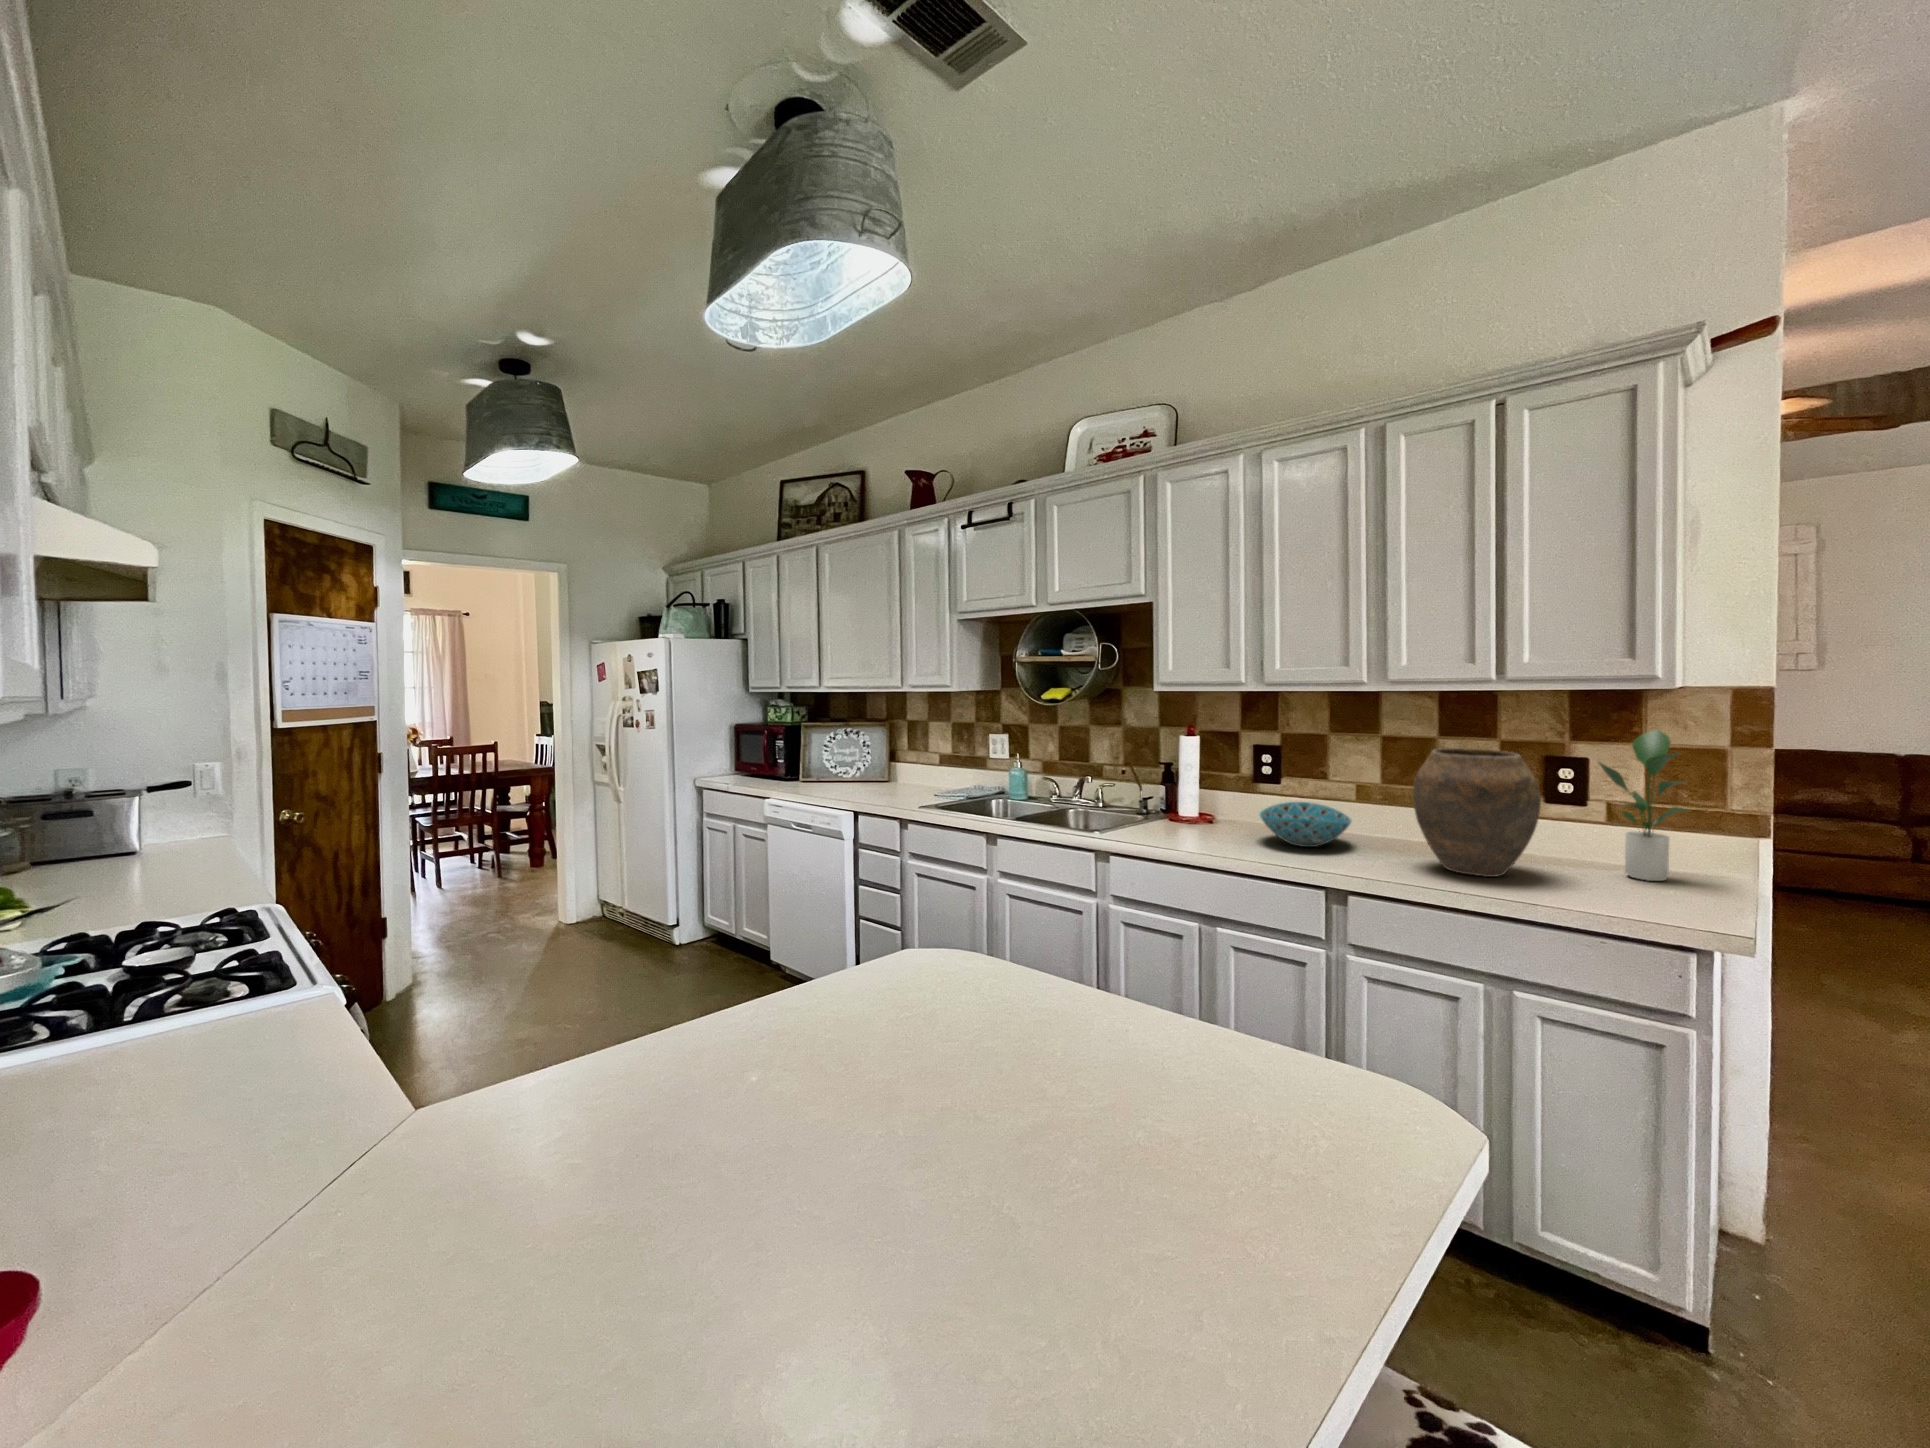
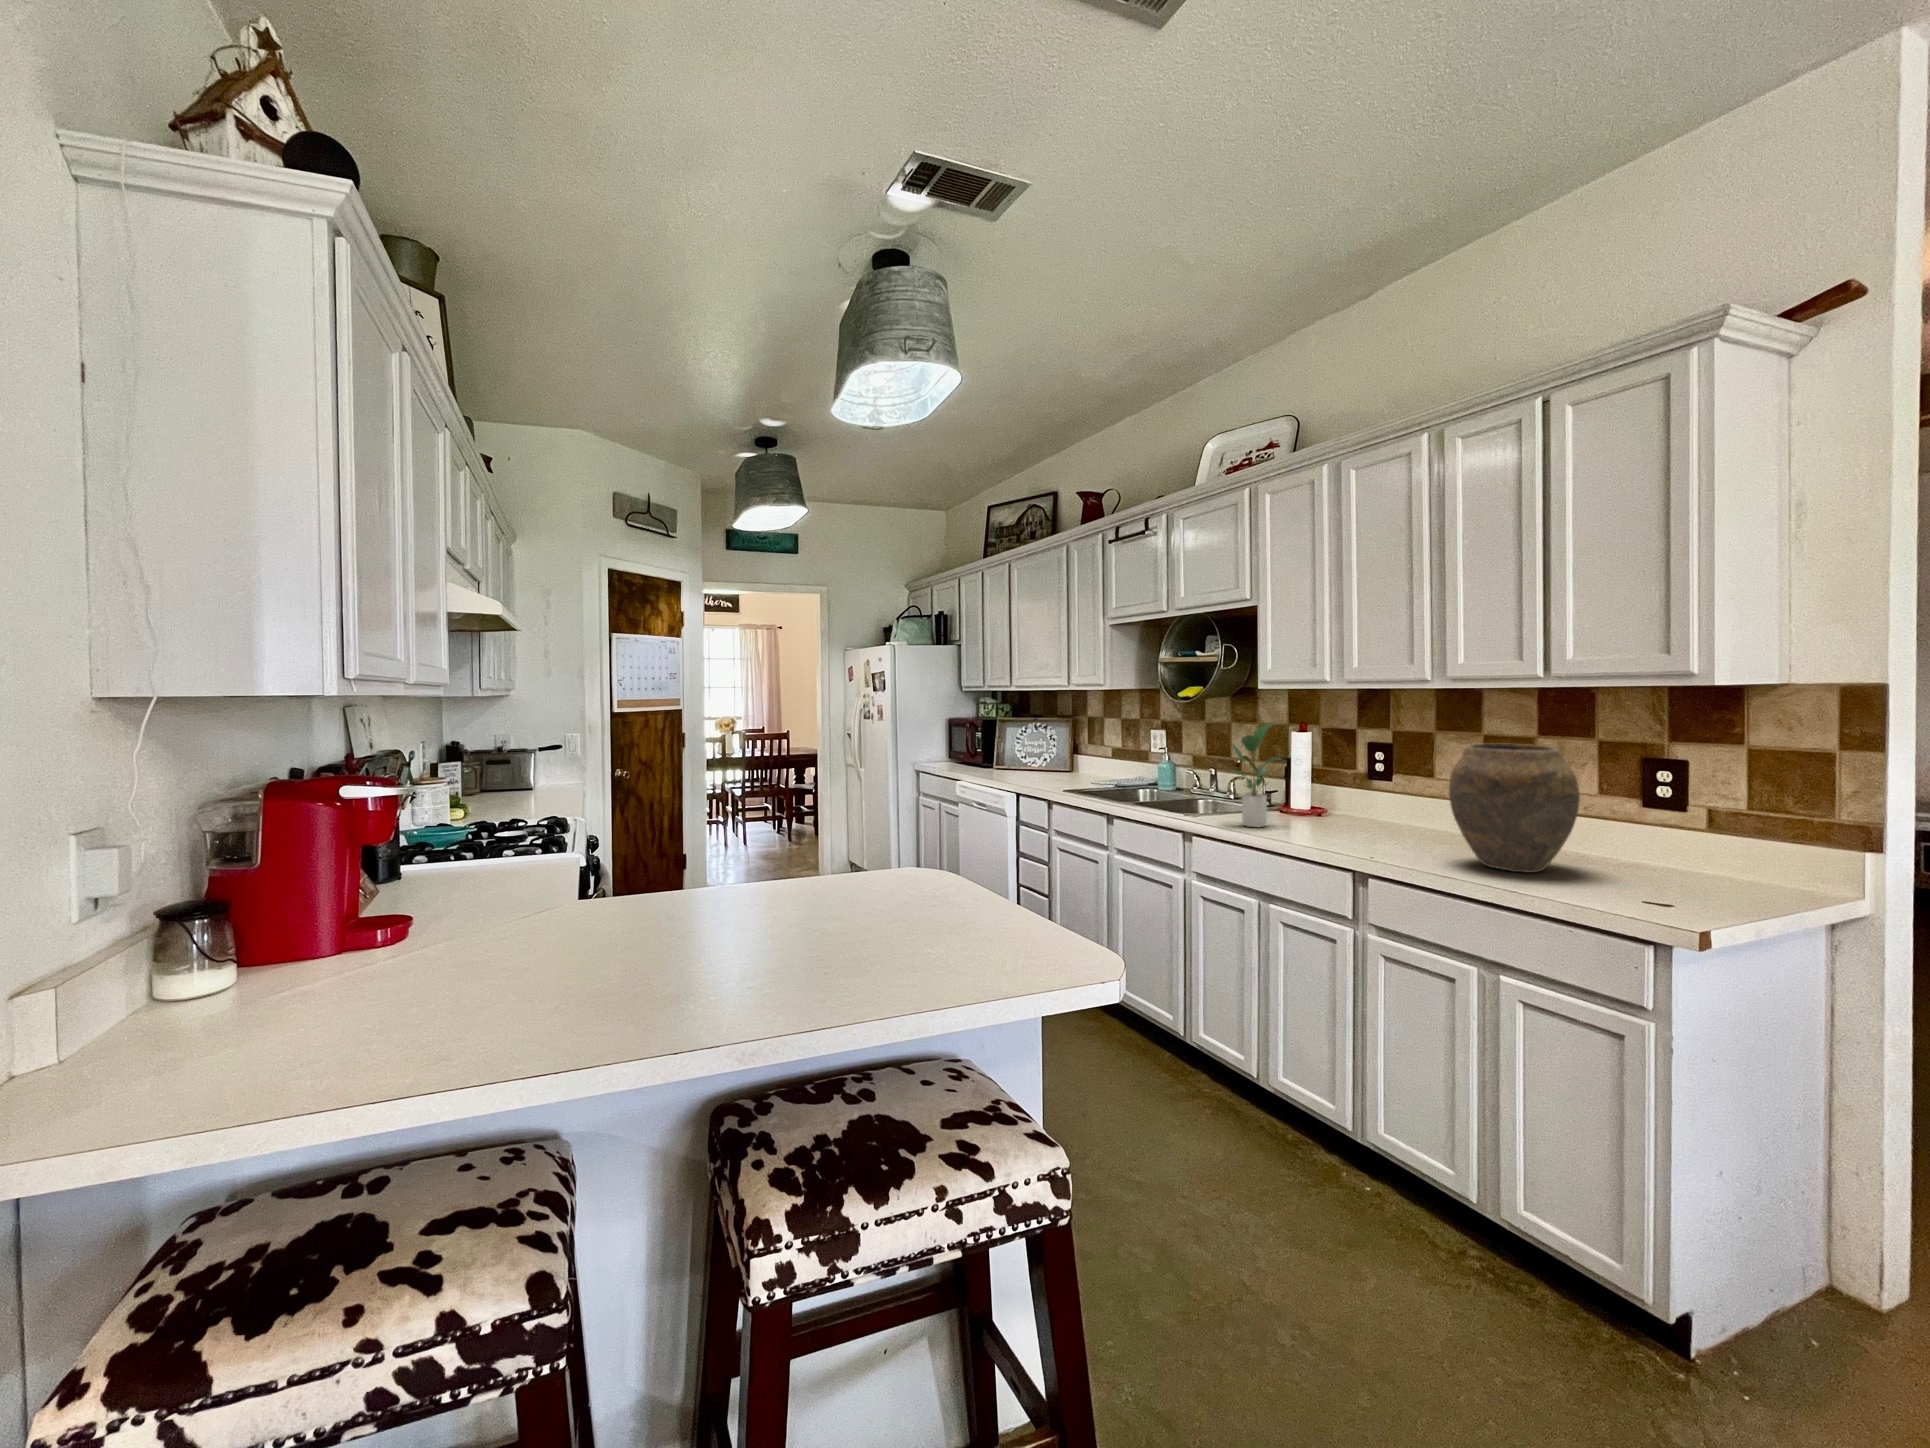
potted plant: present [1599,729,1688,881] -> present [1231,722,1281,827]
bowl: present [1260,802,1351,847] -> none [1332,798,1429,840]

